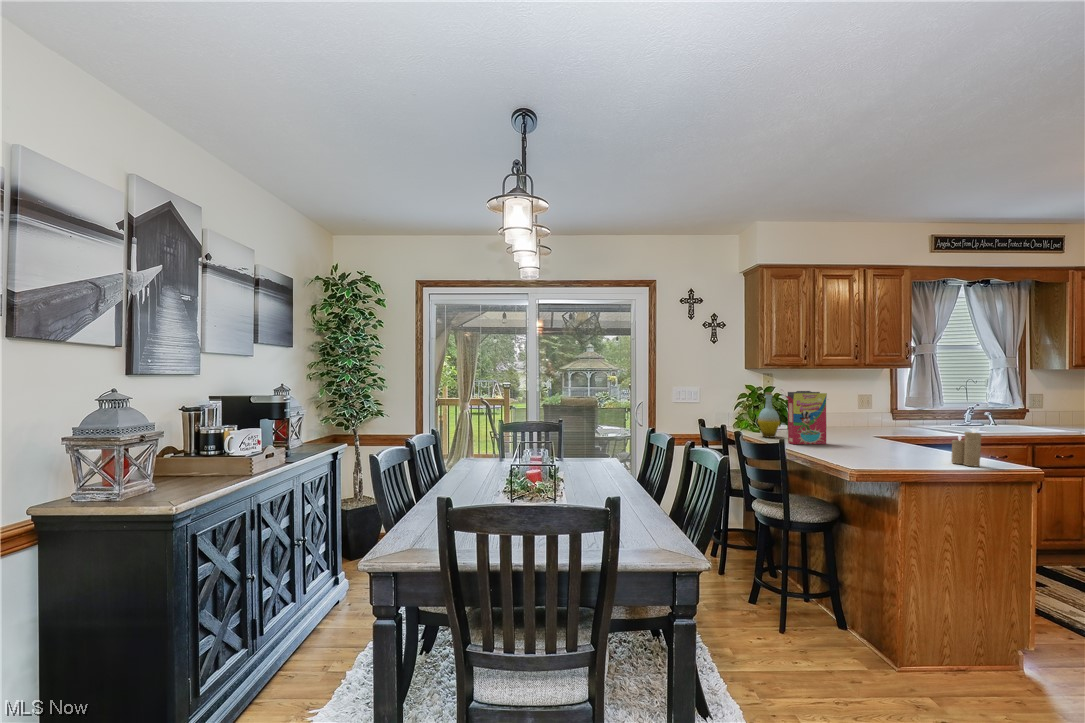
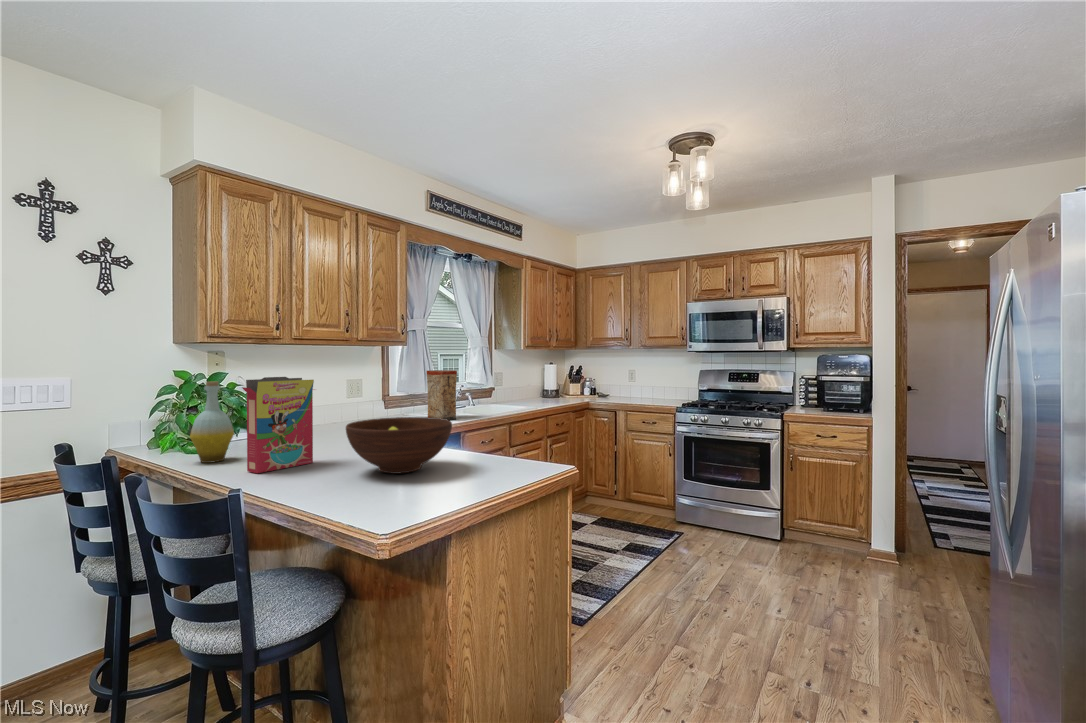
vase: none [930,389,963,433] -> present [426,370,457,420]
fruit bowl: none [845,420,922,455] -> present [346,417,452,474]
candle: present [951,428,981,467] -> none [492,420,528,476]

